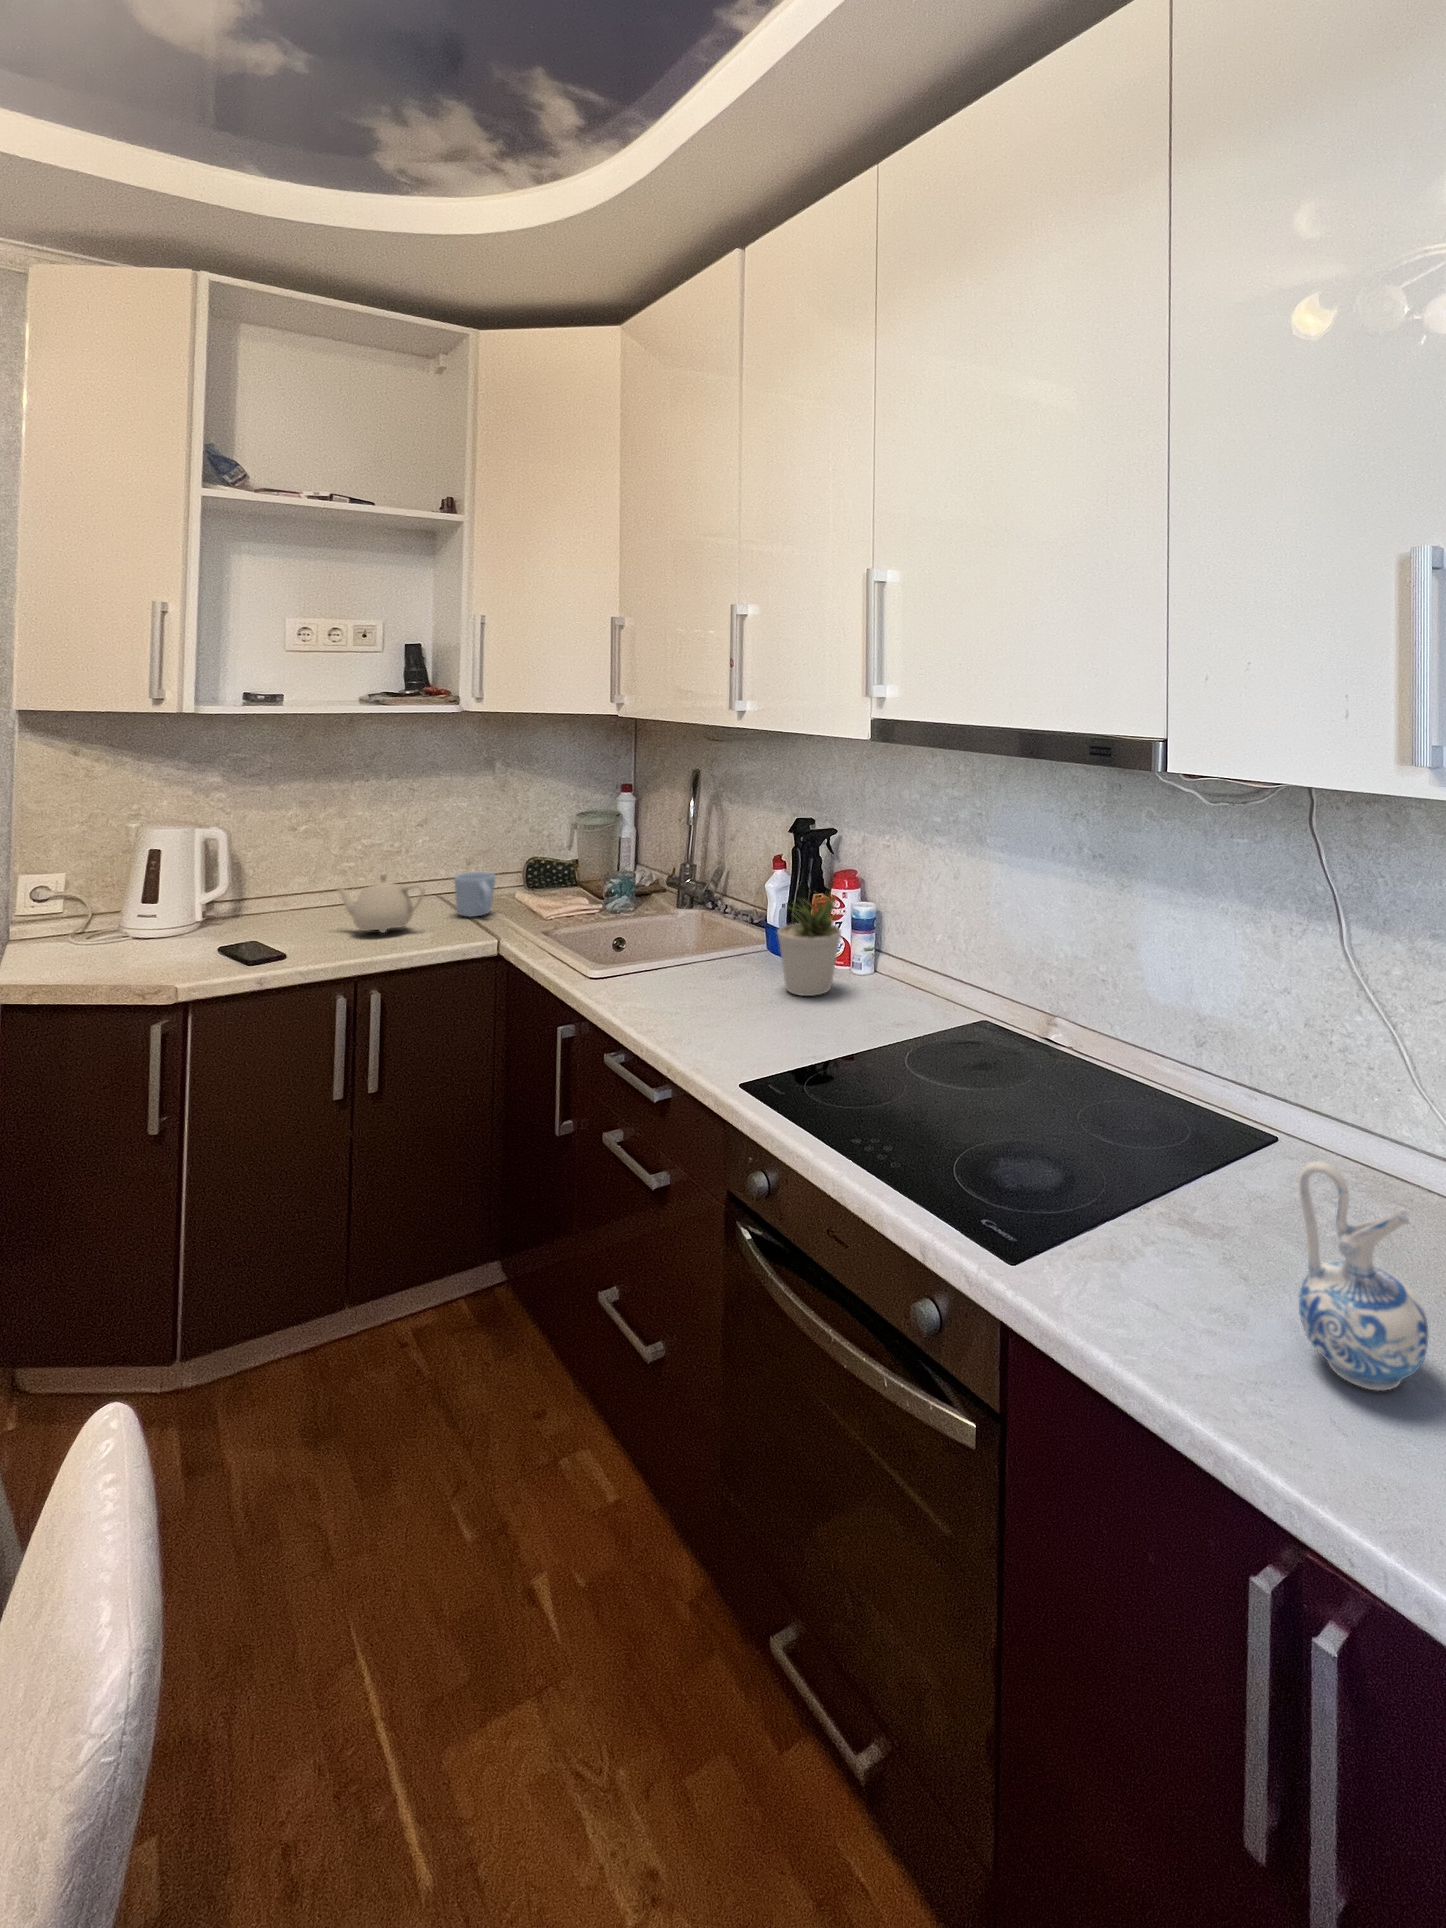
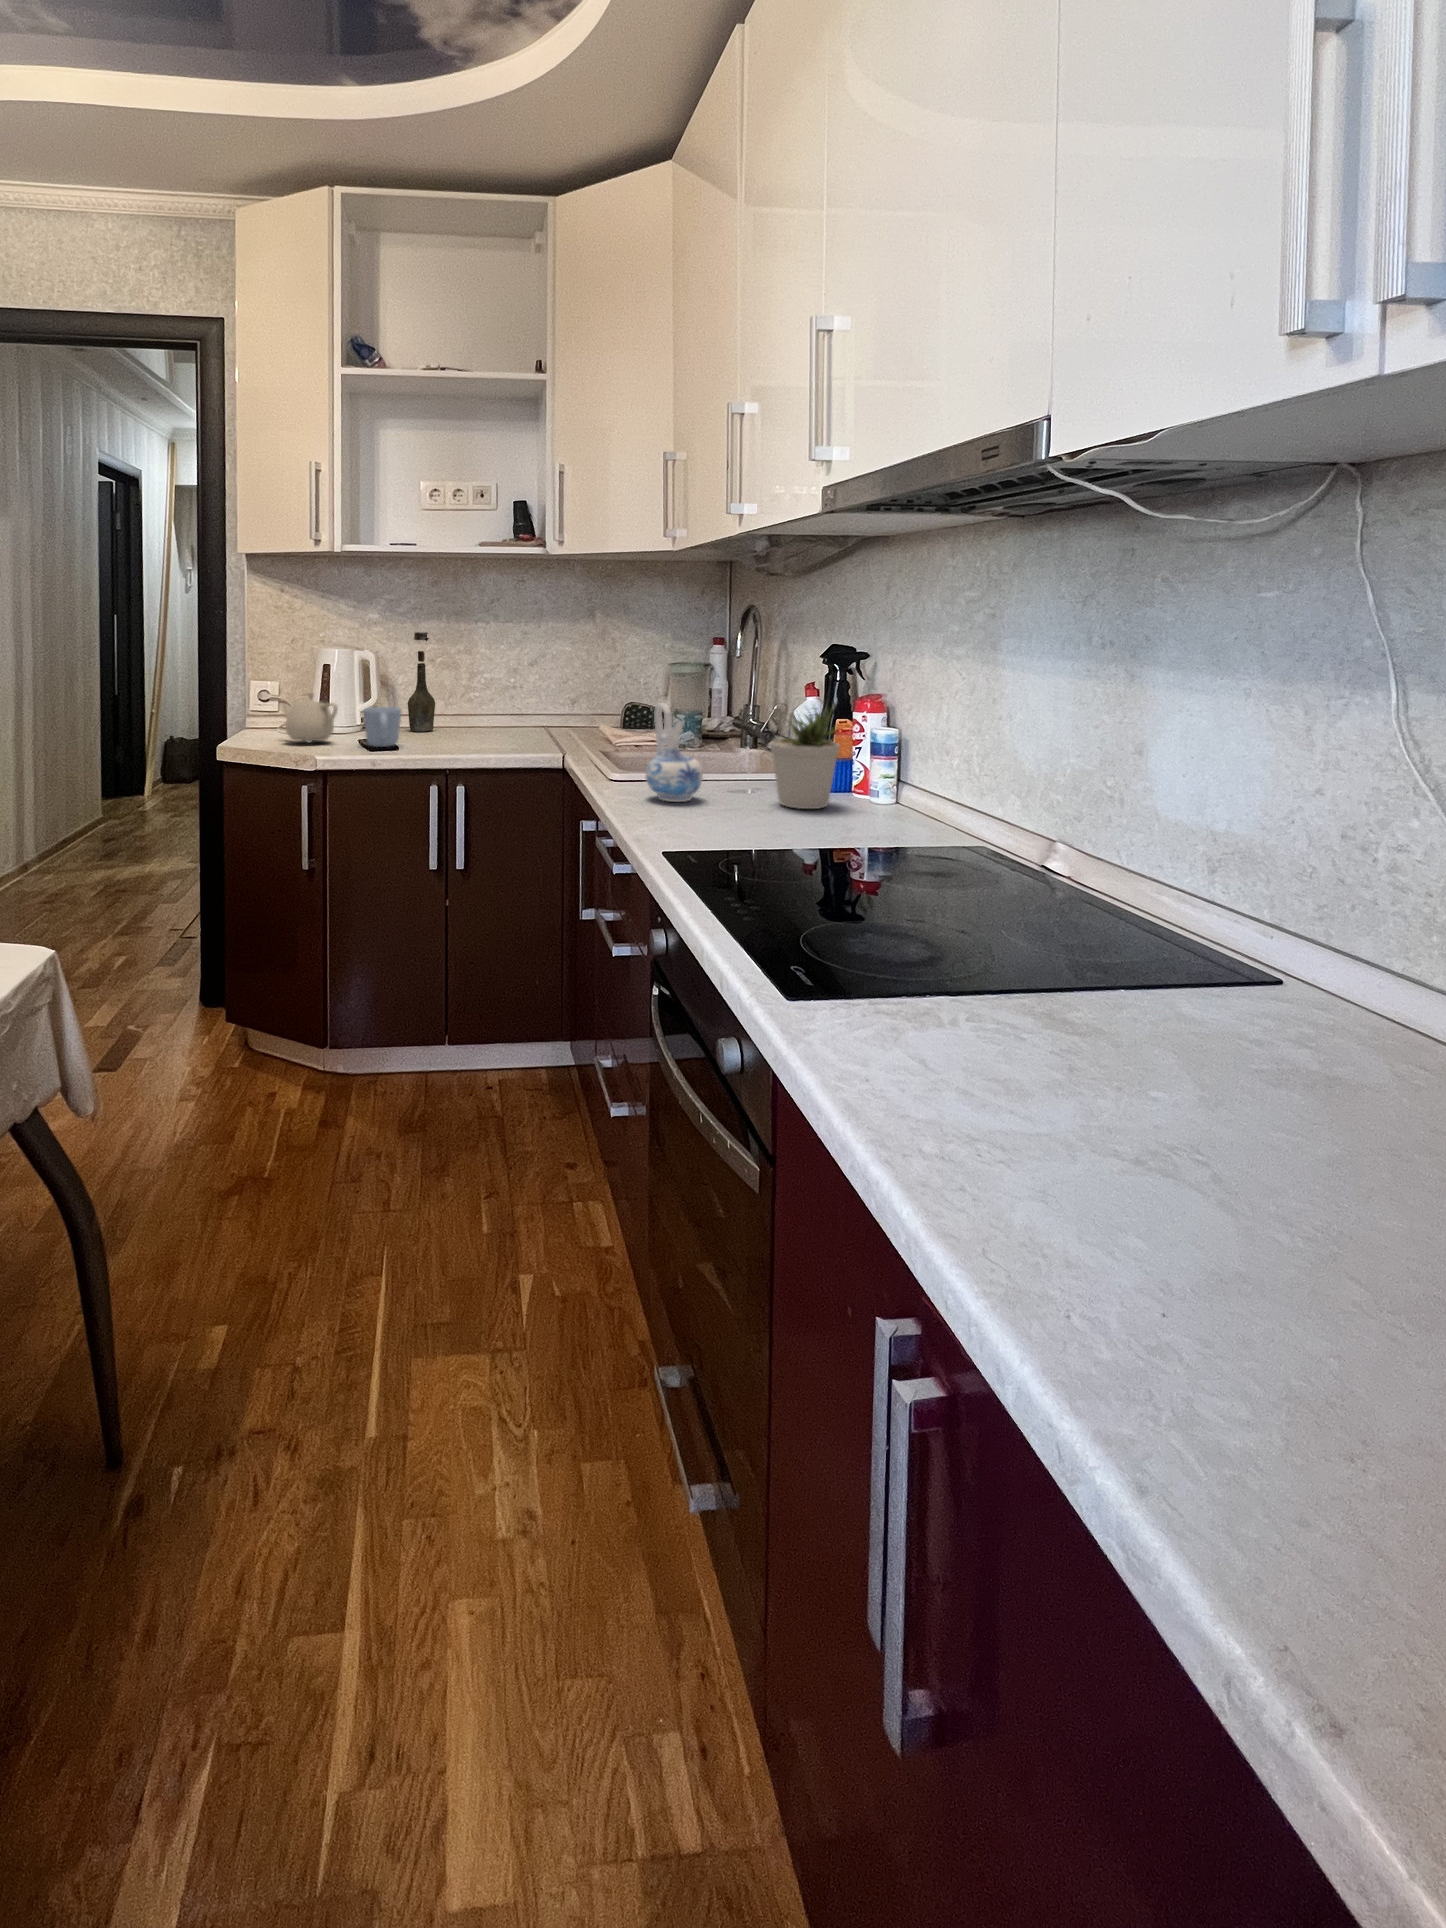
bottle: none [264,797,302,919] -> present [408,632,435,732]
mug: present [454,872,496,917] -> present [364,707,401,747]
teapot: present [338,874,425,933] -> present [283,693,338,743]
ceramic pitcher: present [1298,1161,1428,1391] -> present [645,703,703,802]

